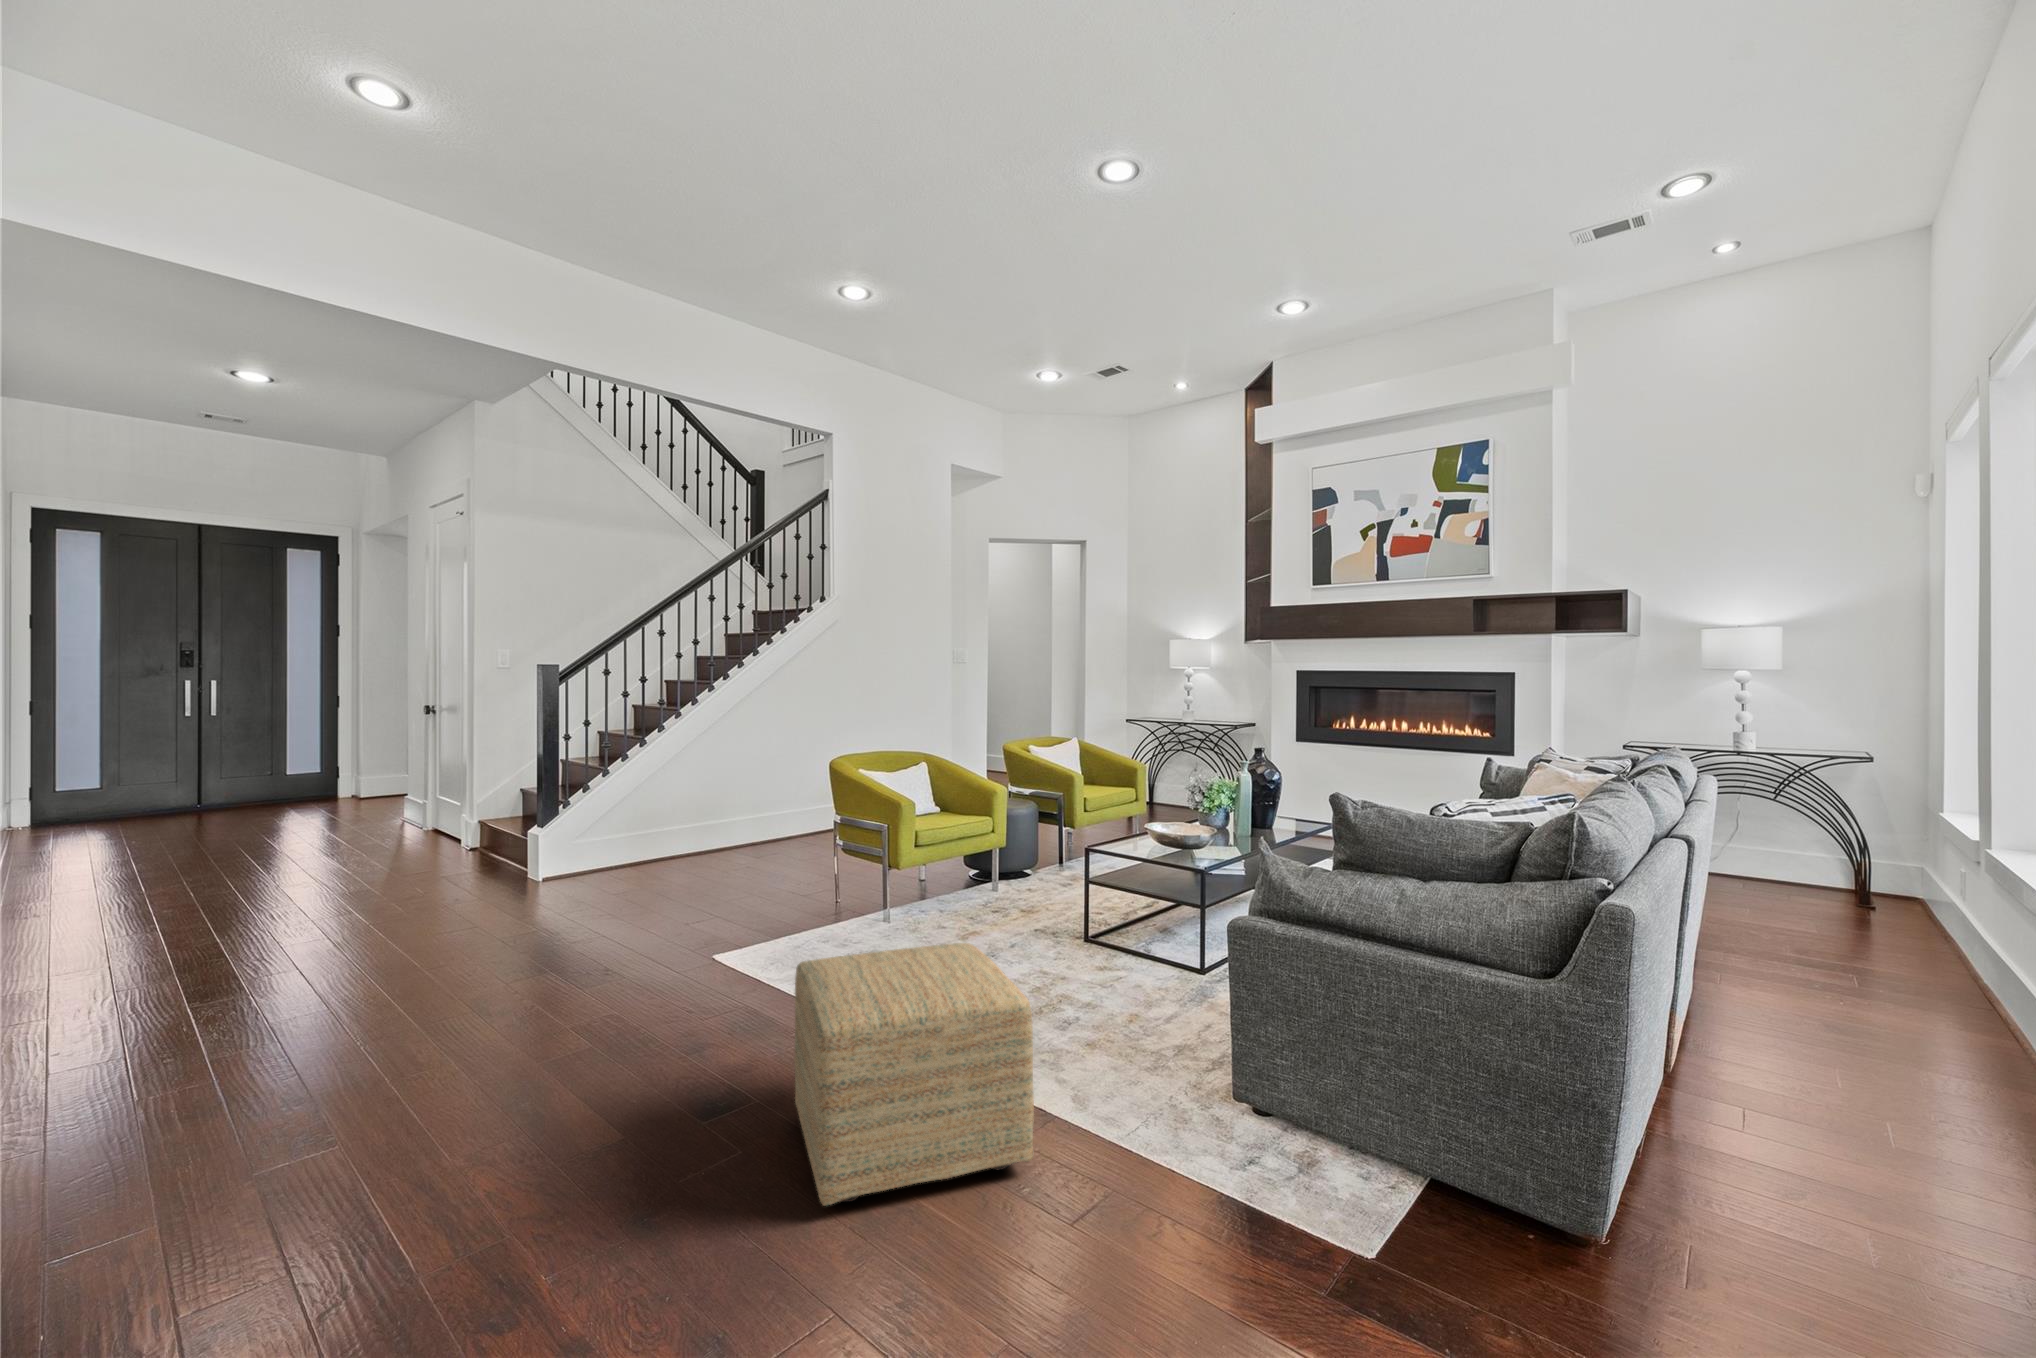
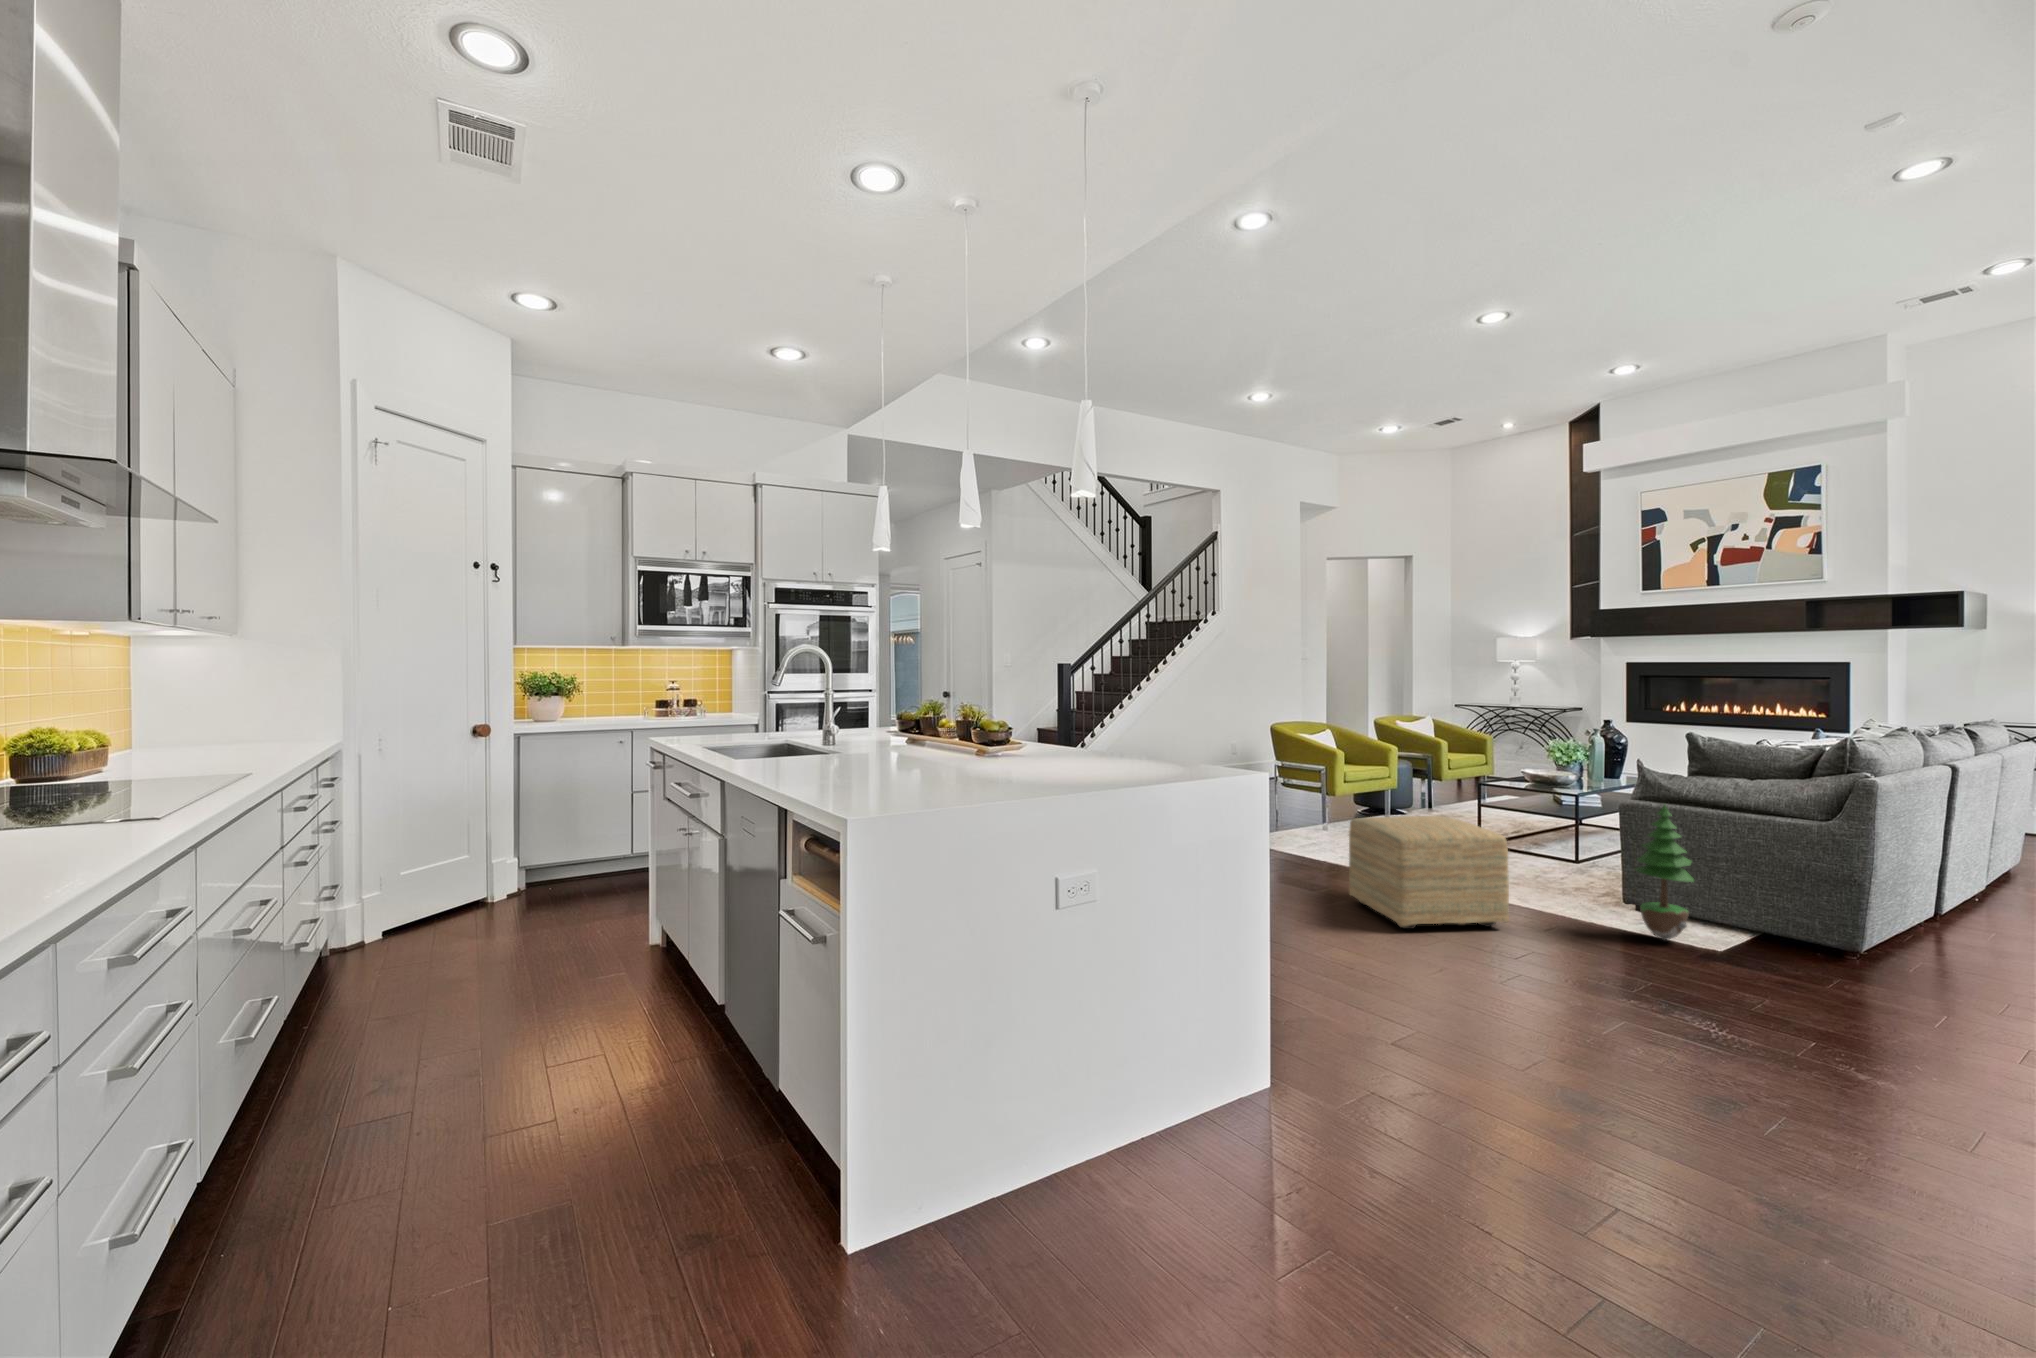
potted tree: none [1232,927,1323,1171] -> present [1635,804,1694,940]

